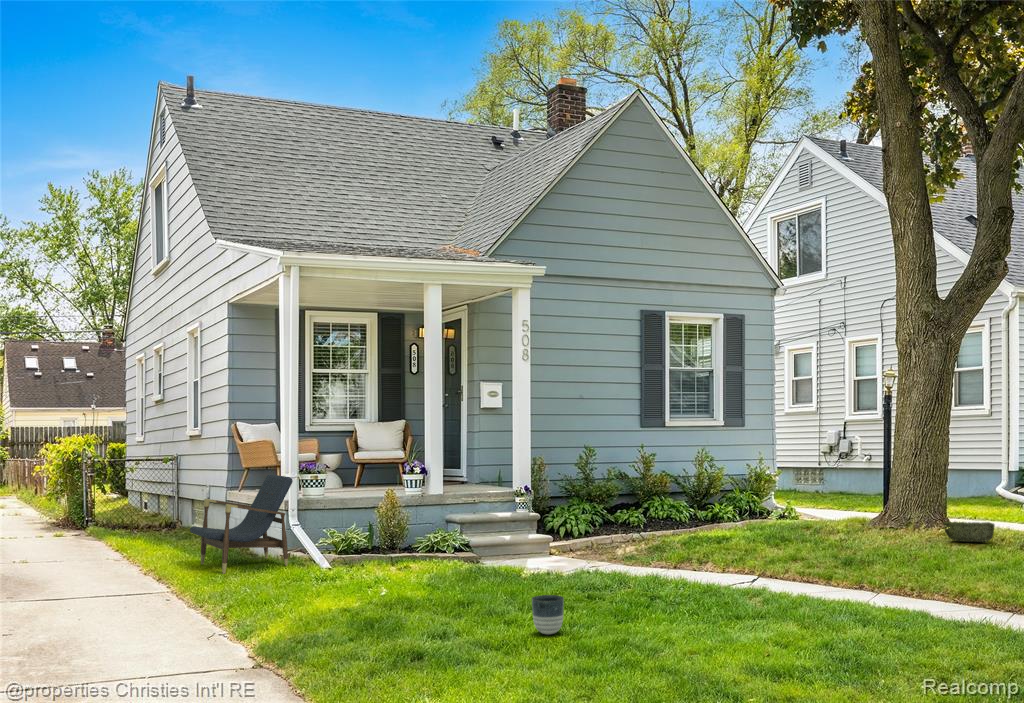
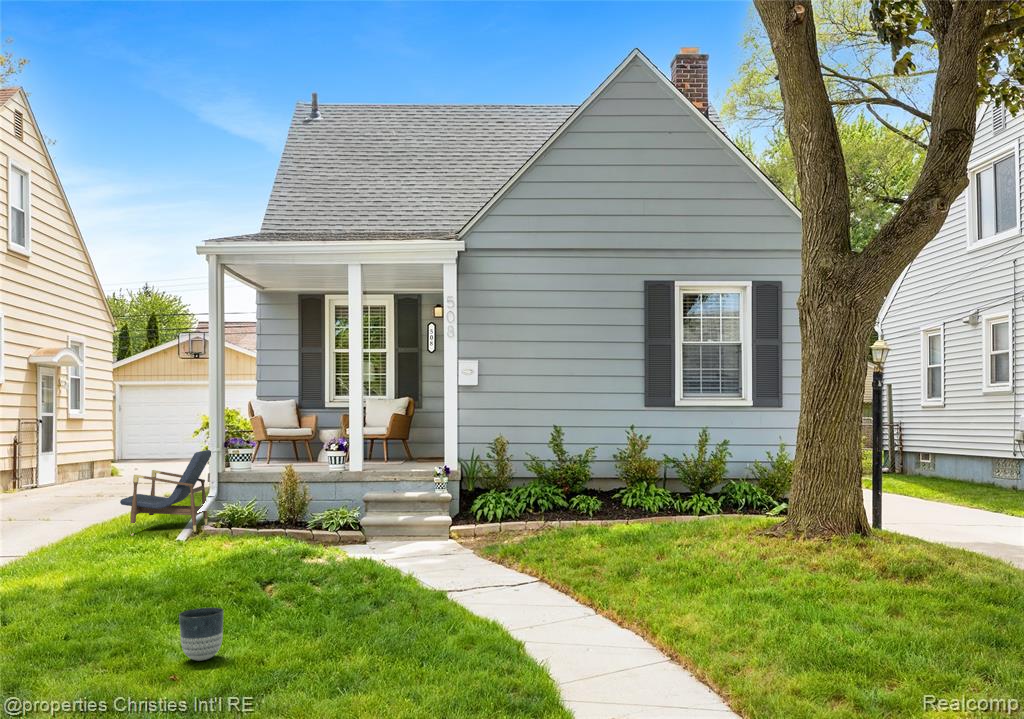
woven basket: present [943,522,995,542] -> none [839,519,904,549]
planter: present [532,595,564,634] -> present [179,608,224,661]

